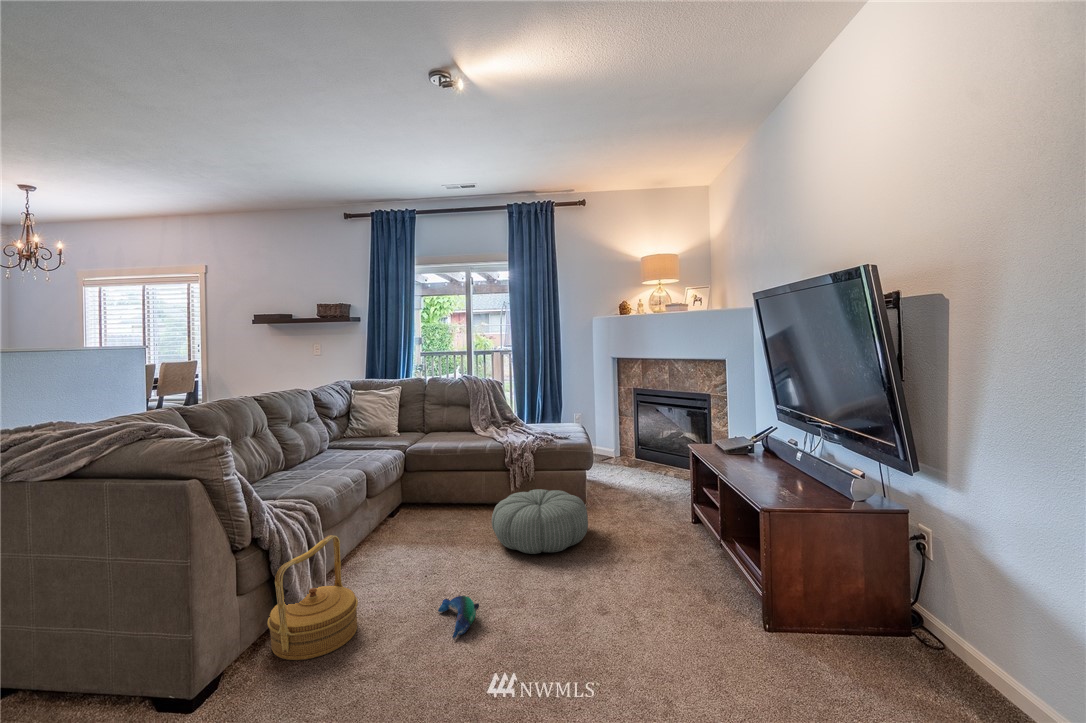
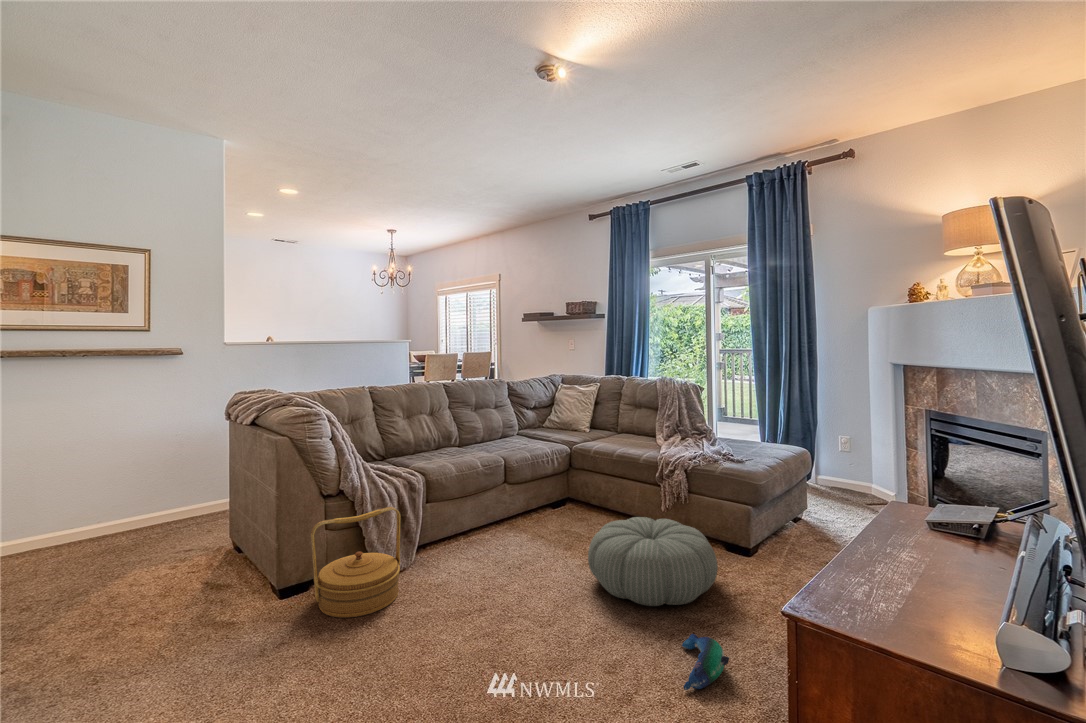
plush toy: present [438,596,479,639] -> present [682,634,729,690]

